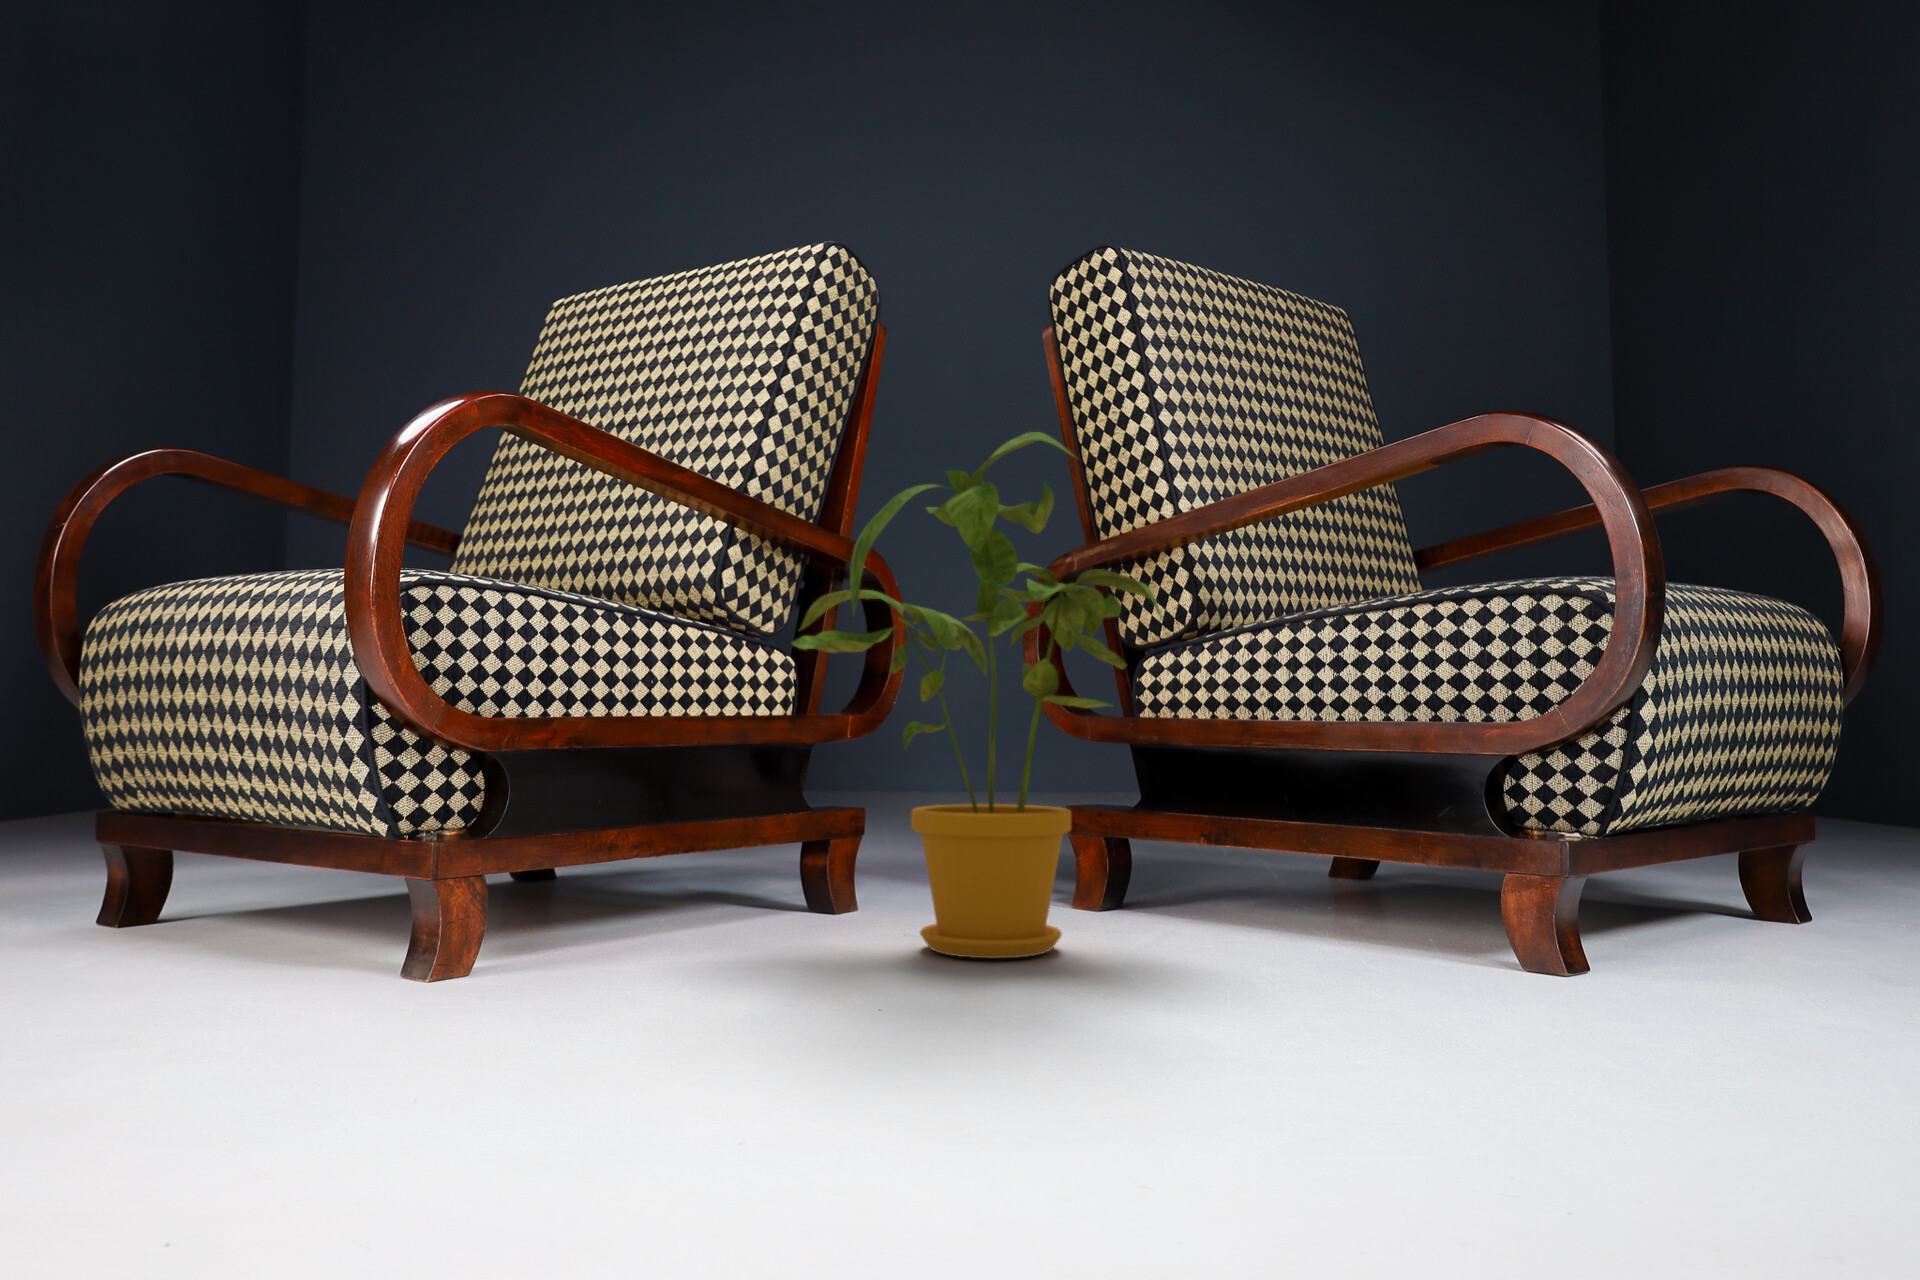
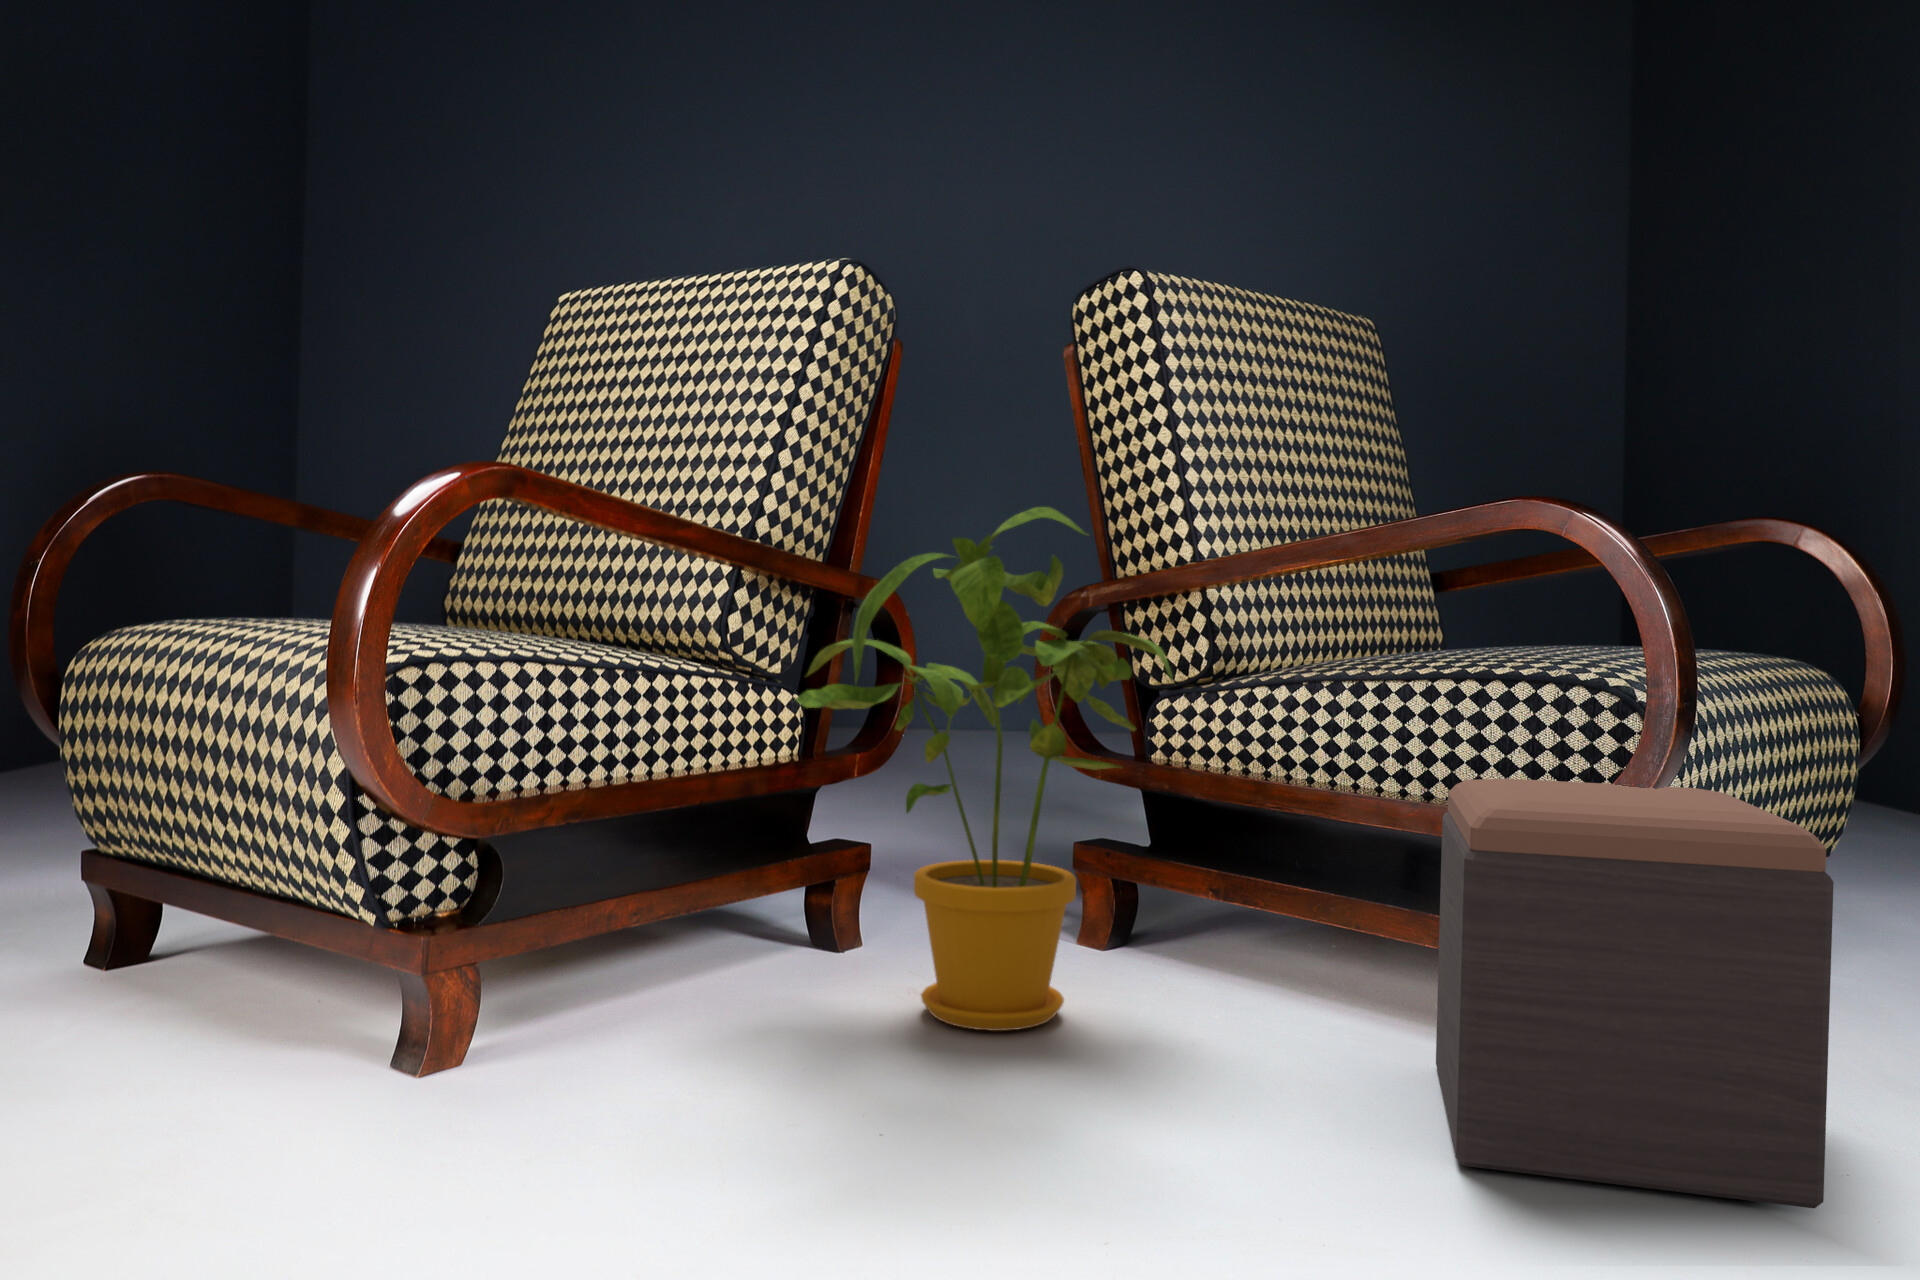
footstool: none [1427,679,1805,1050] -> present [1436,779,1834,1208]

